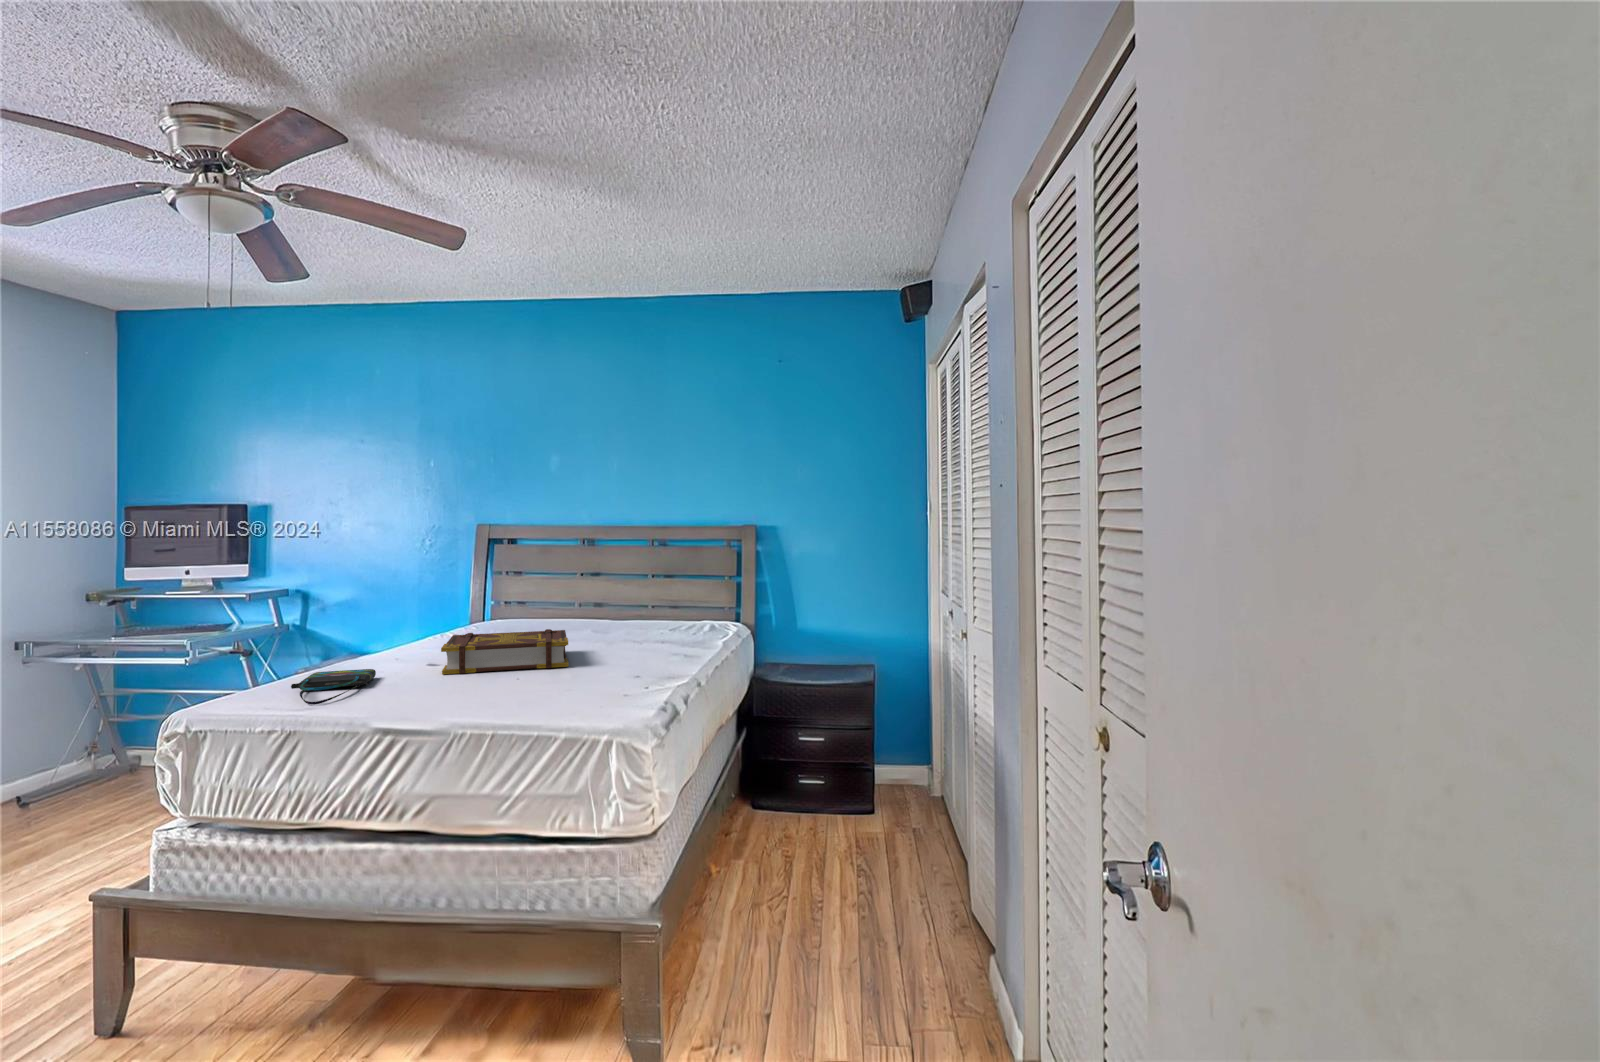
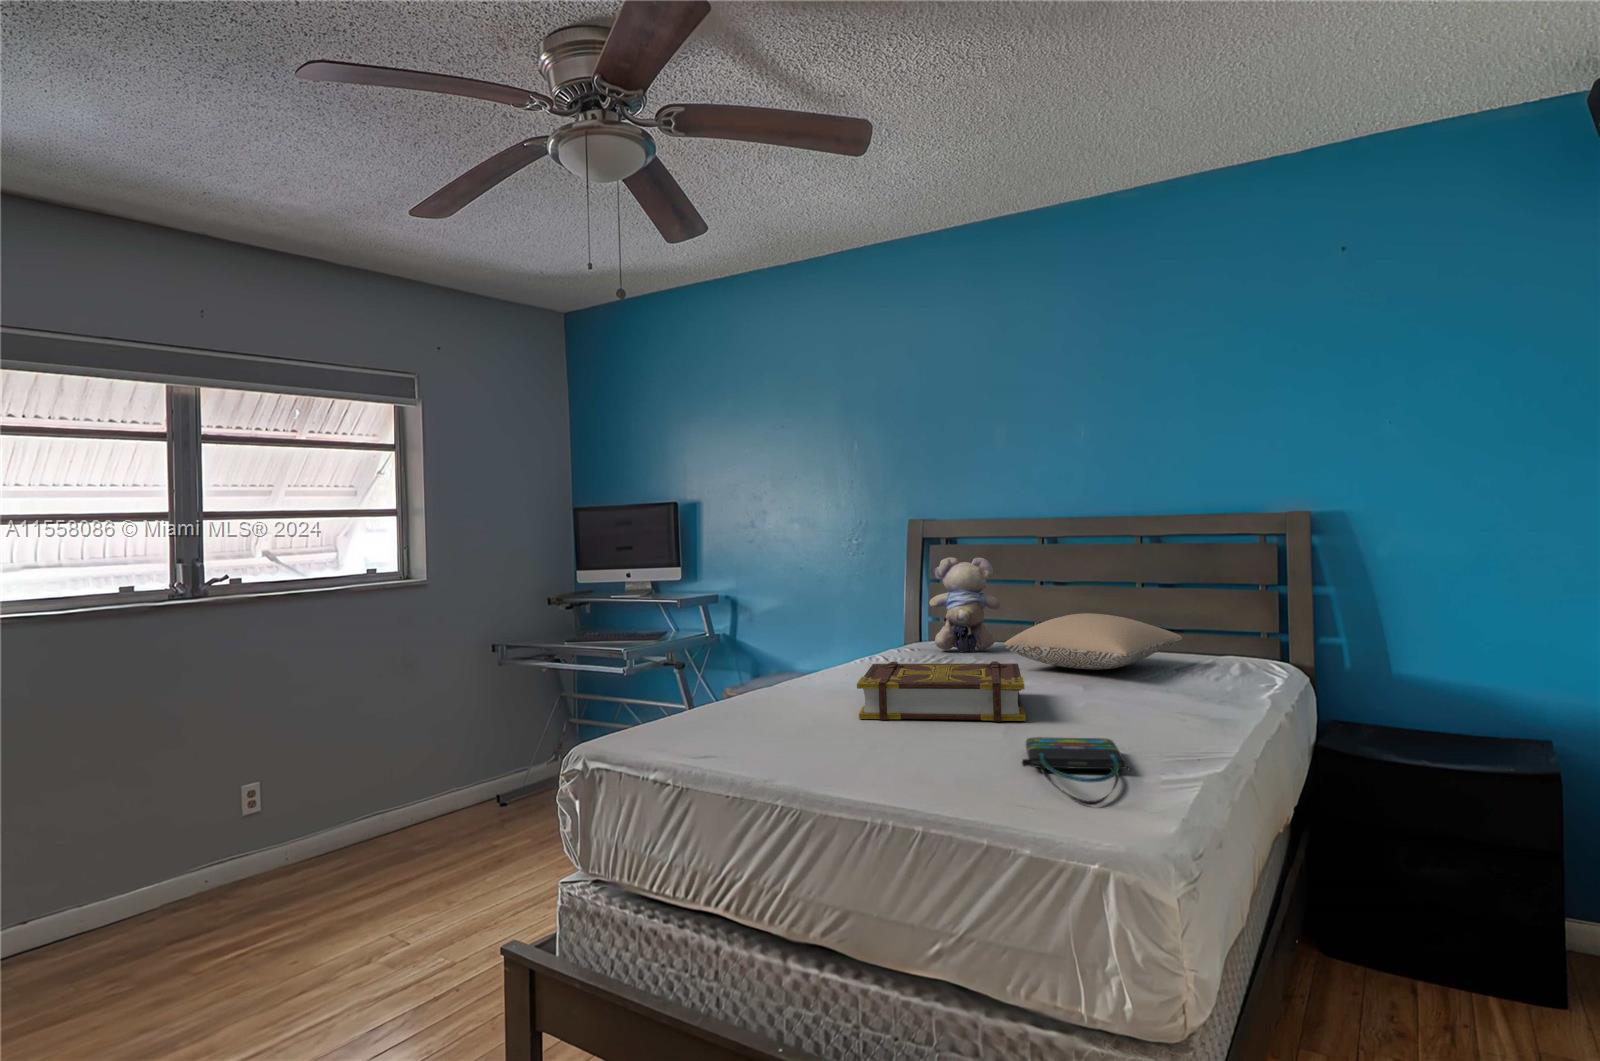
teddy bear: none [499,556,555,628] -> present [929,557,1001,652]
pillow: none [556,596,677,634] -> present [1004,613,1183,670]
tote bag: present [291,669,376,705] -> present [1022,737,1130,805]

